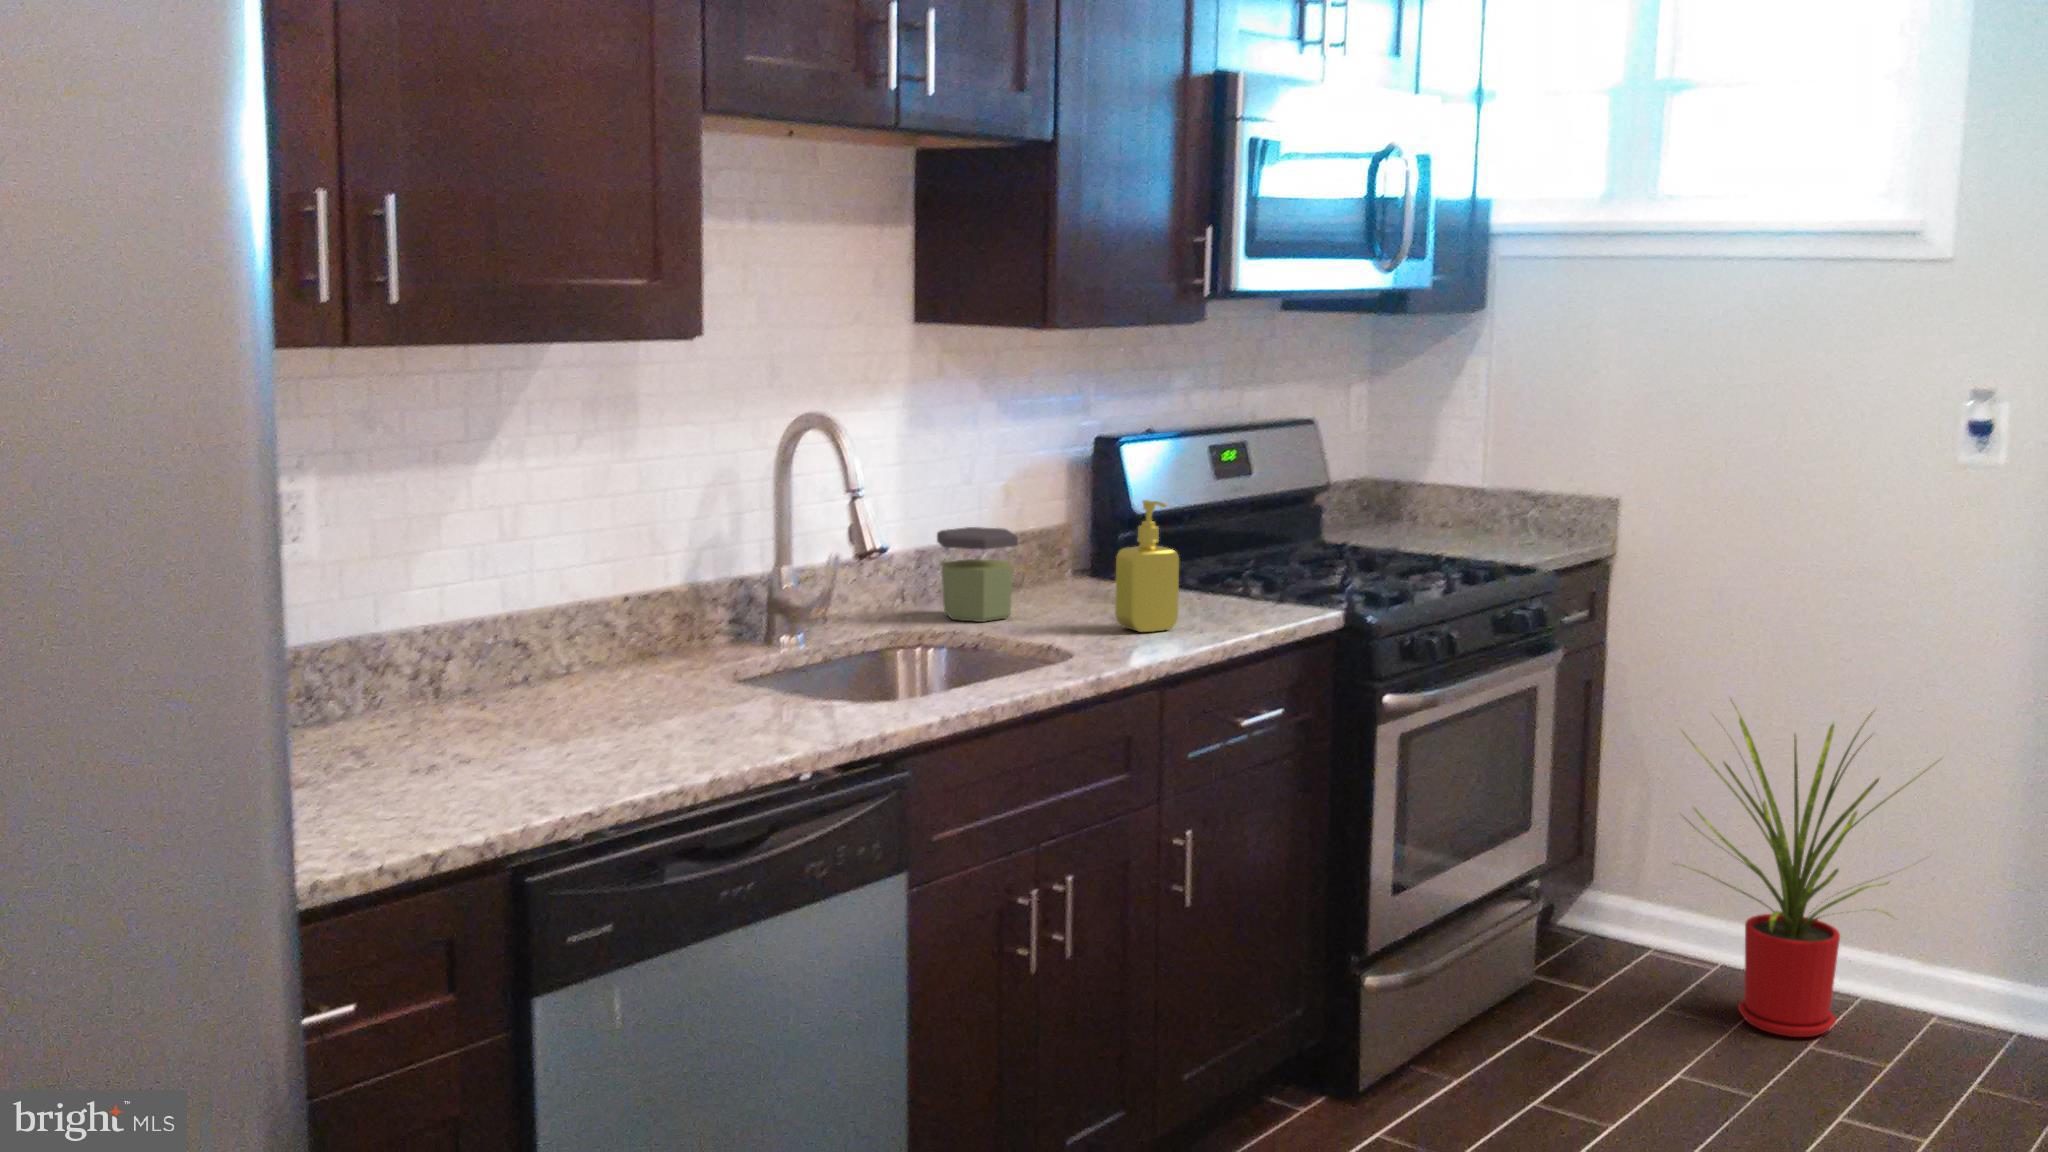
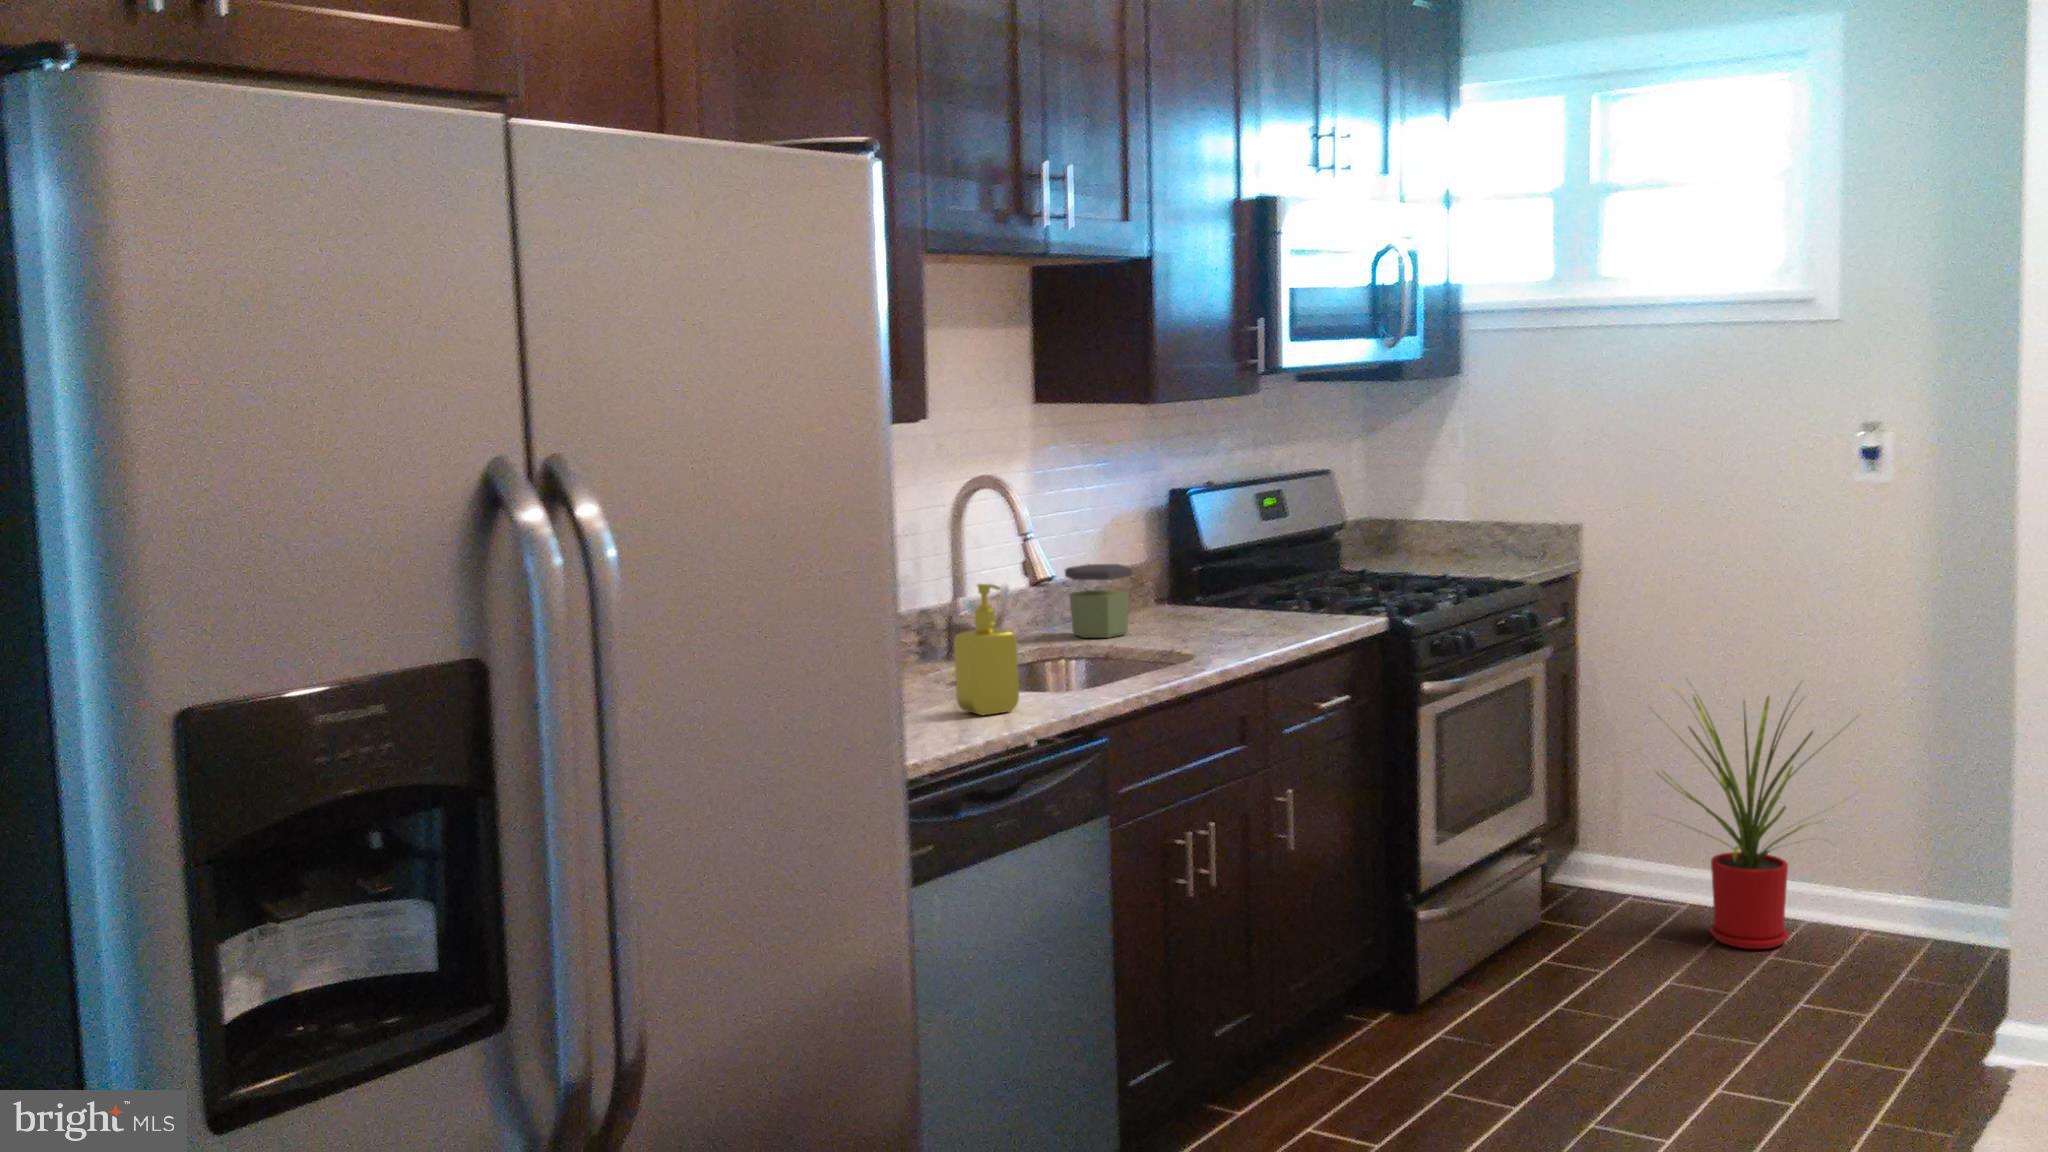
soap dispenser: present [1115,500,1179,632] -> present [954,584,1019,715]

